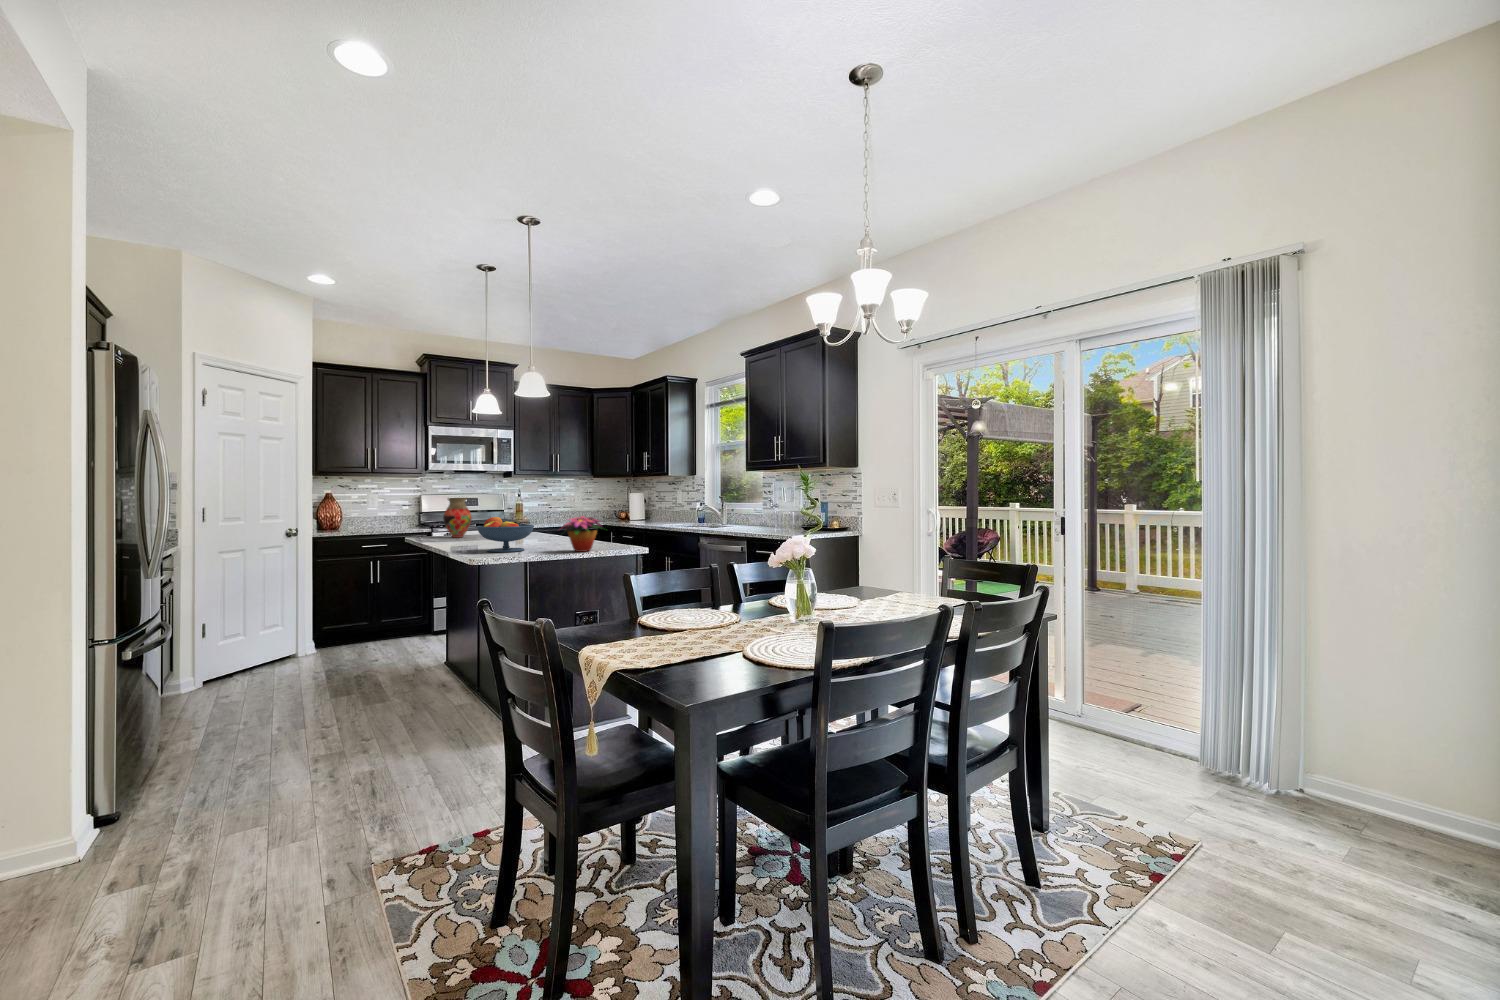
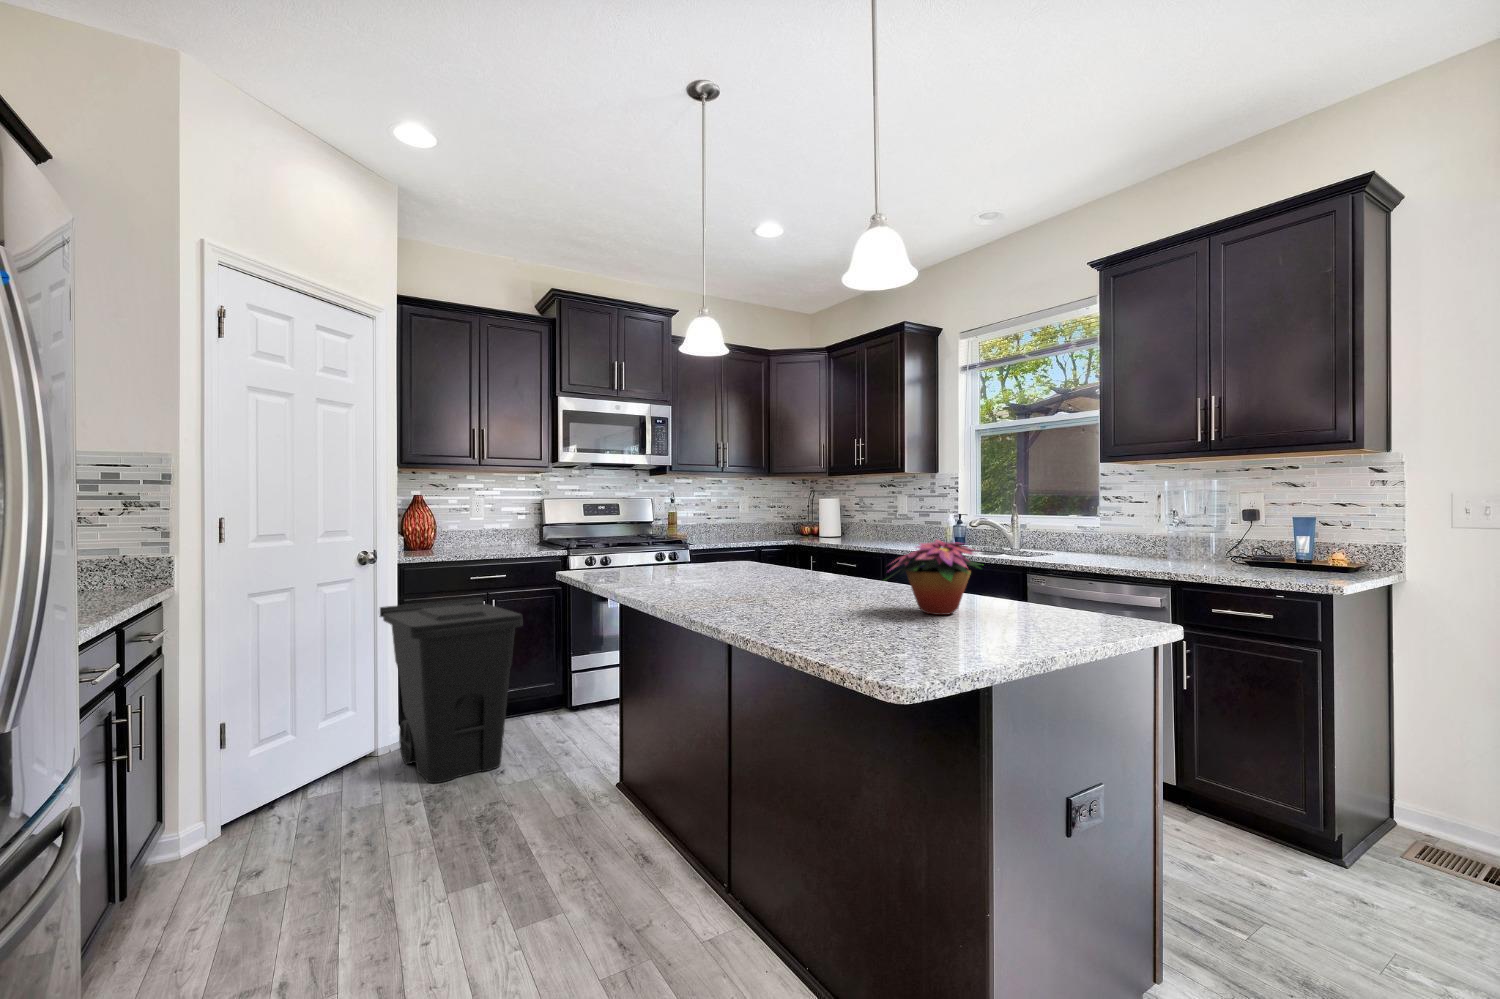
vase: present [443,498,472,538] -> none [600,503,643,568]
fruit bowl: present [477,517,534,552] -> none [722,539,831,613]
trash can: none [300,558,392,665] -> present [379,598,523,783]

